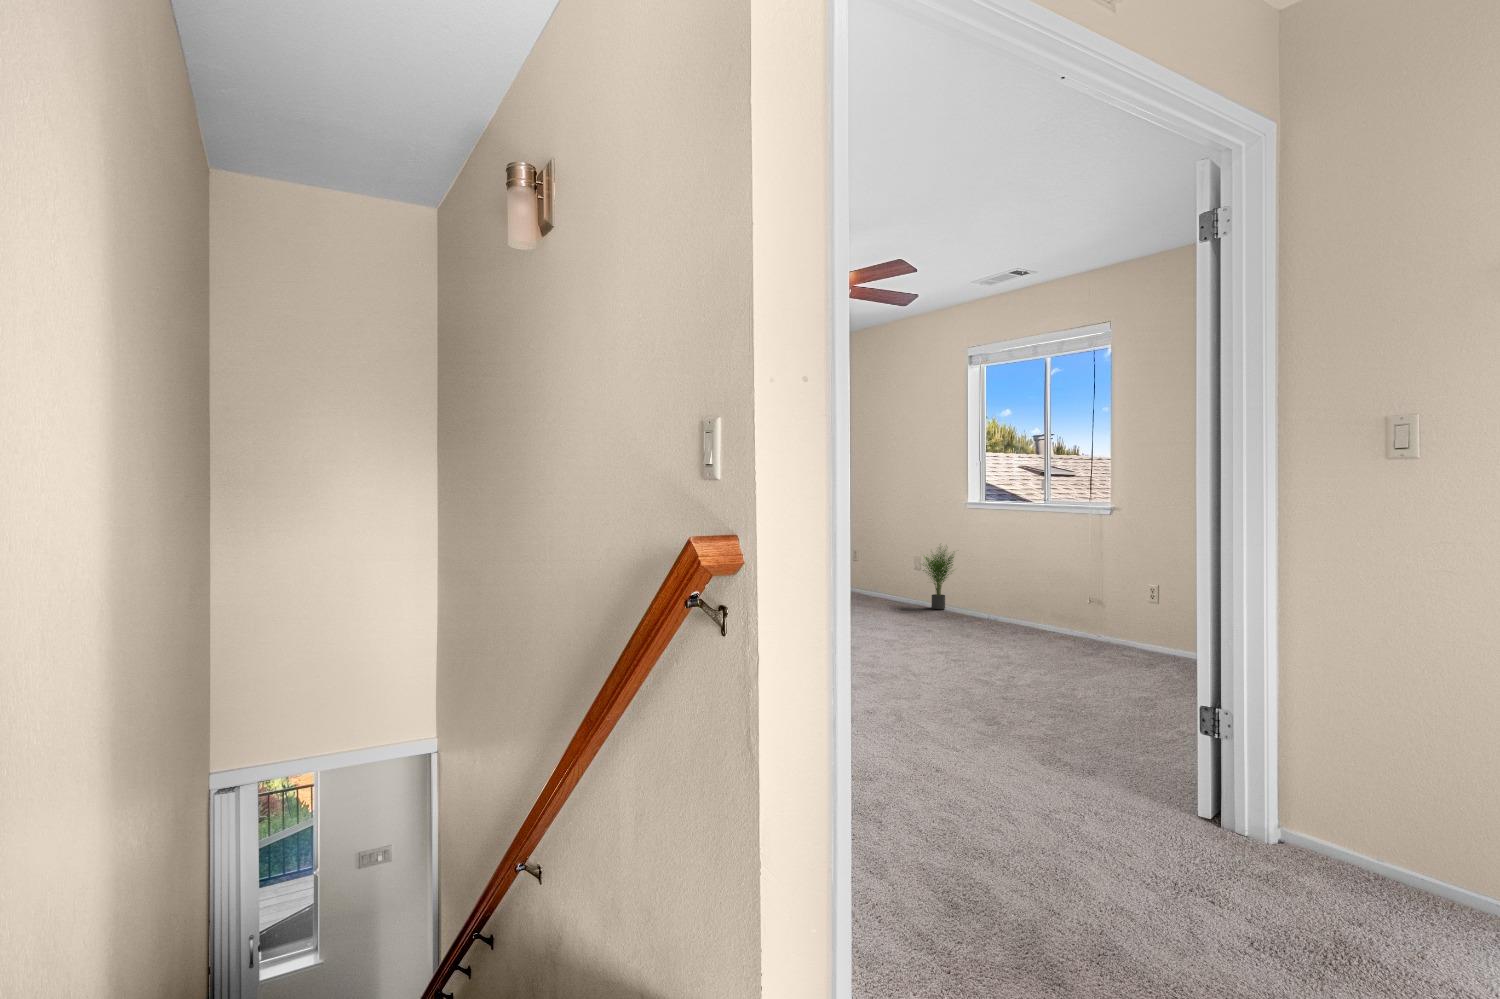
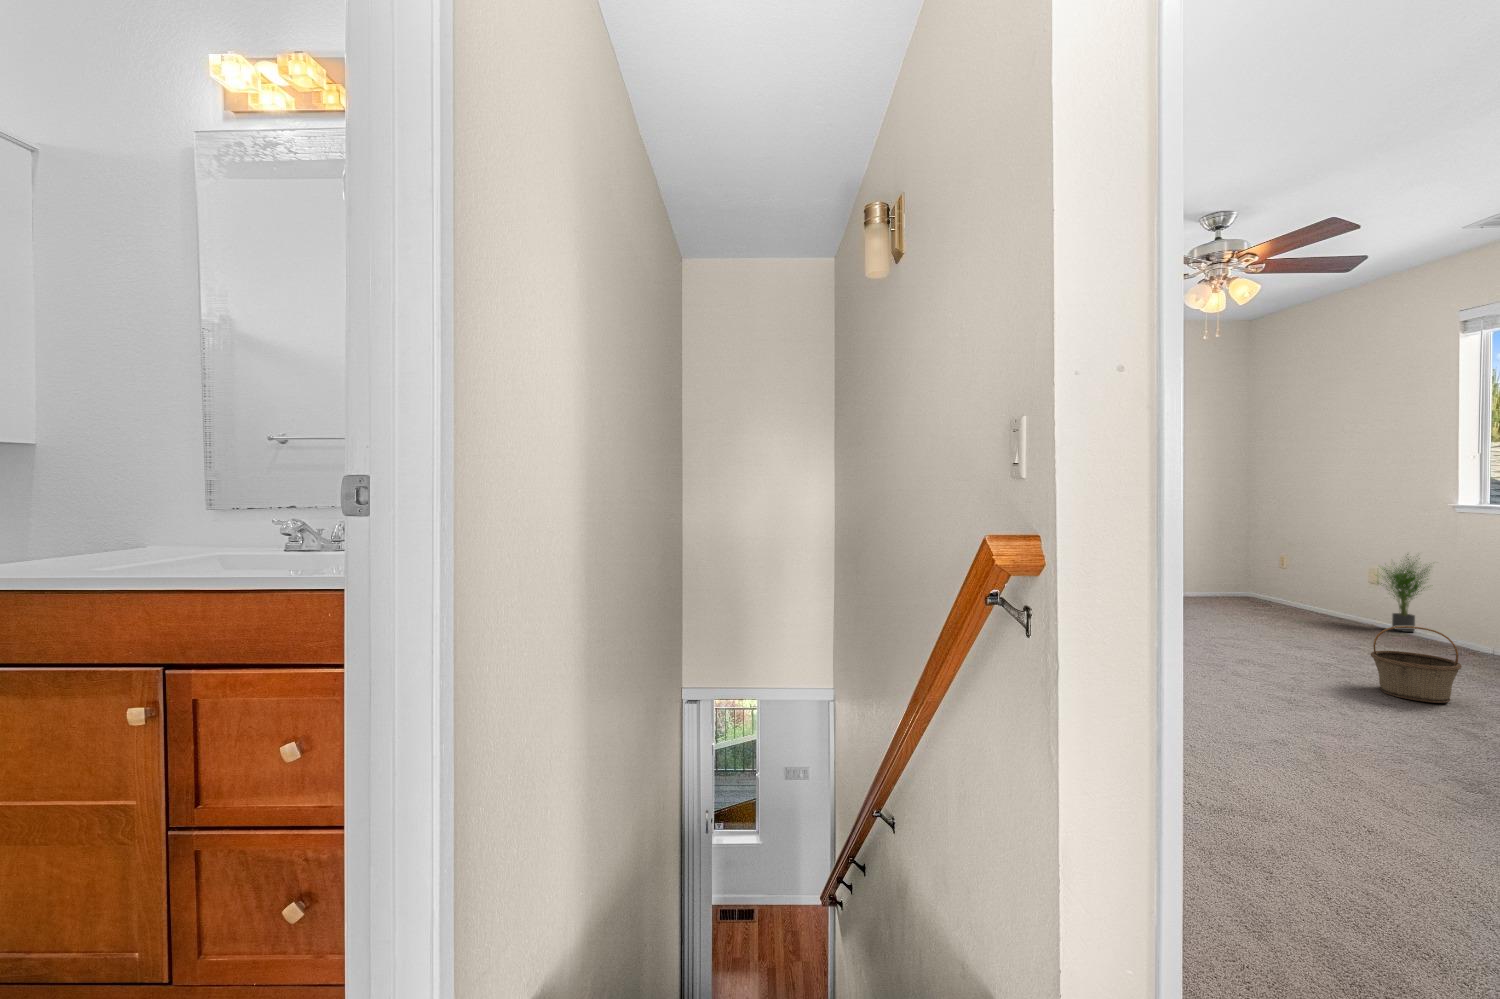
basket: none [924,603,977,663] -> present [1371,626,1462,703]

